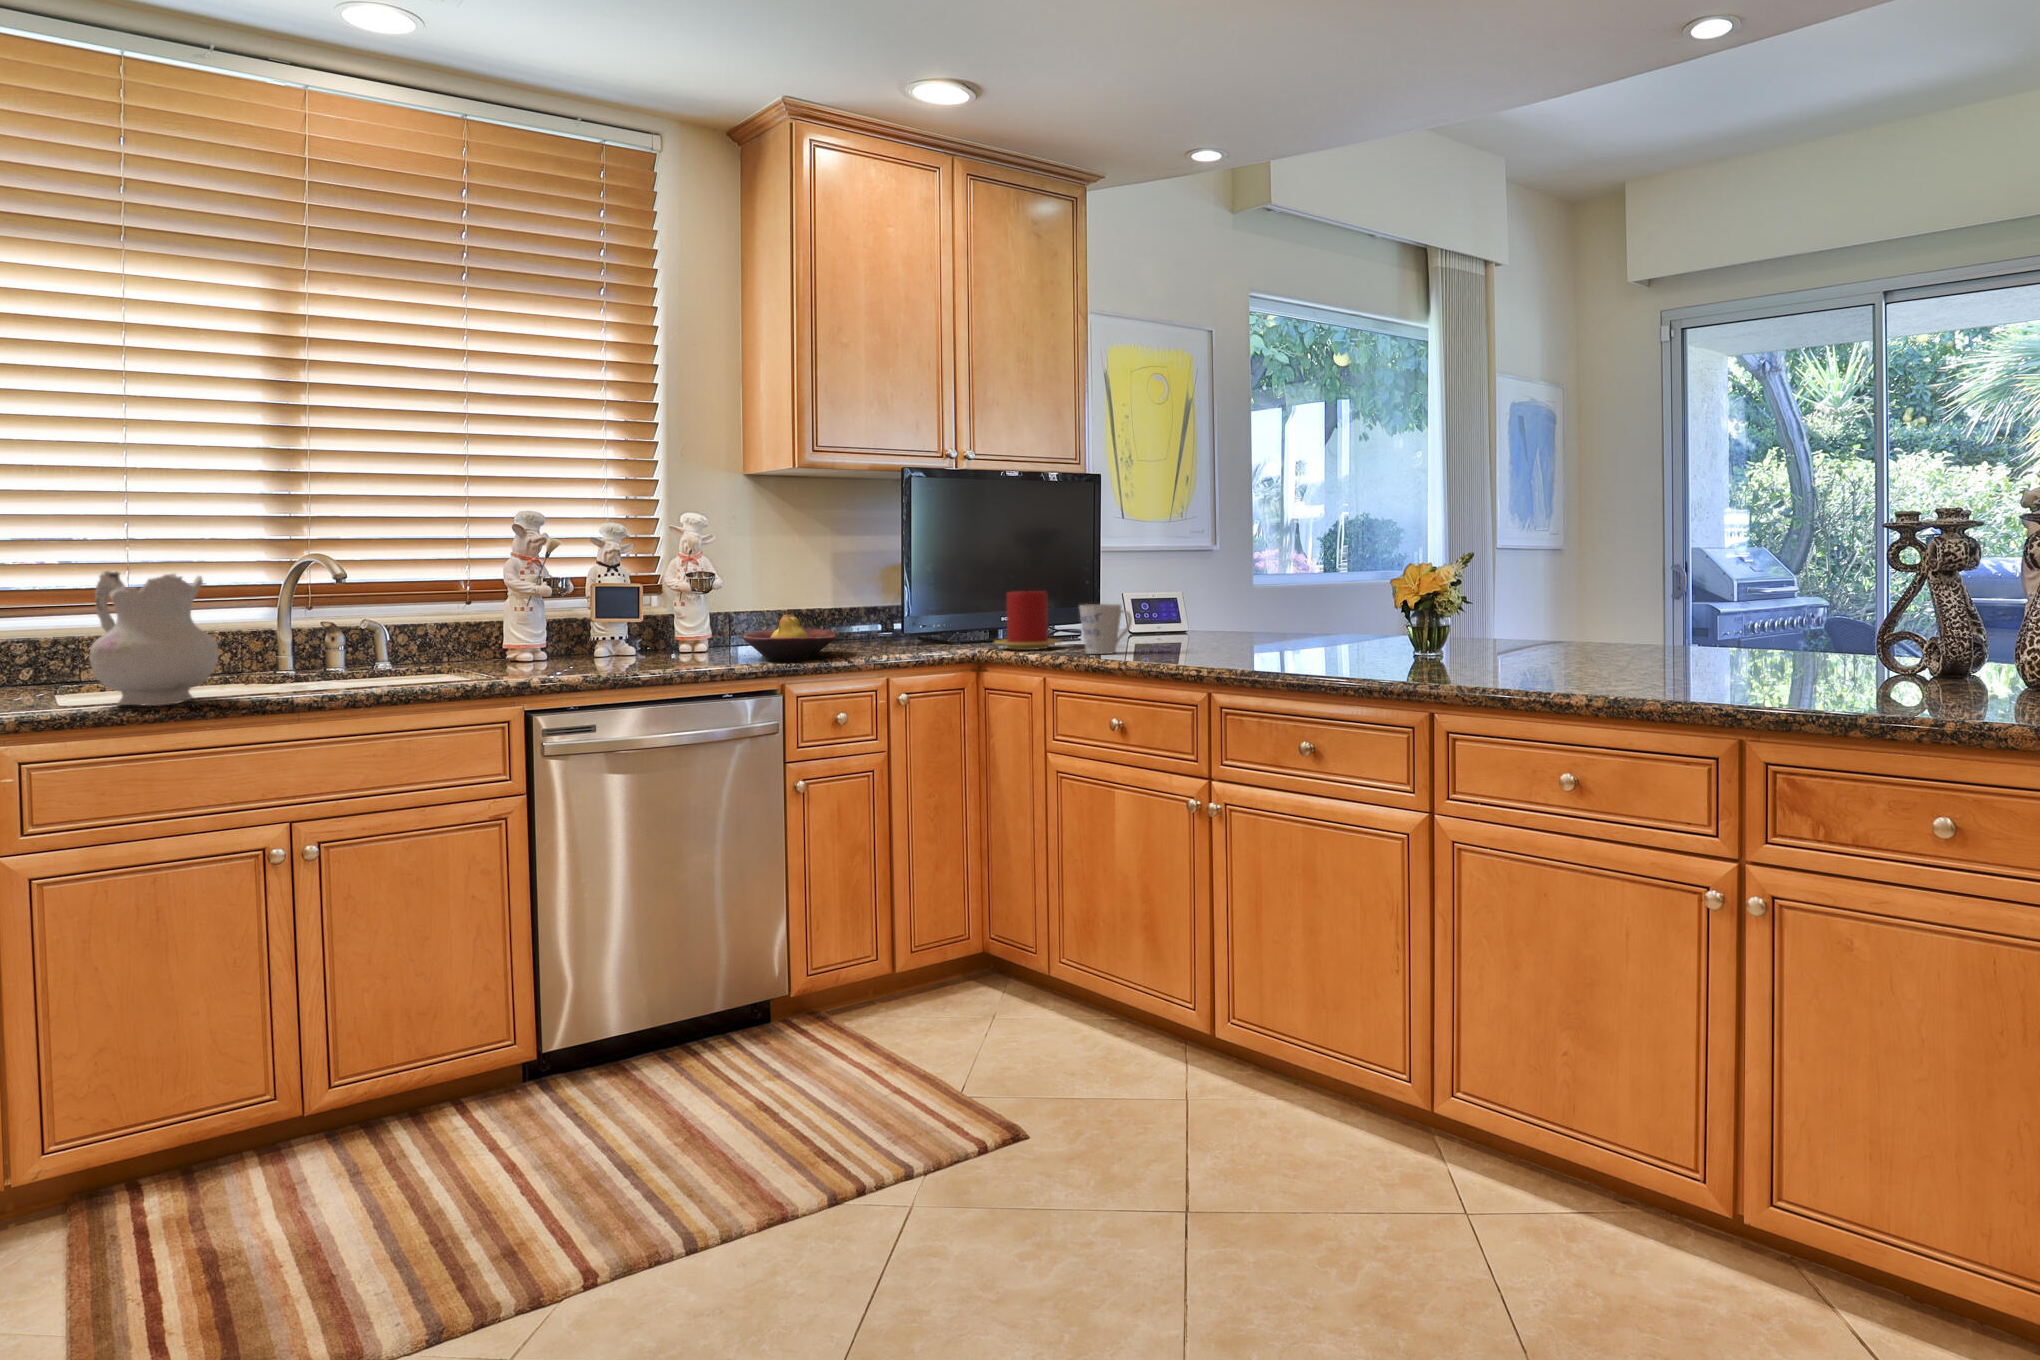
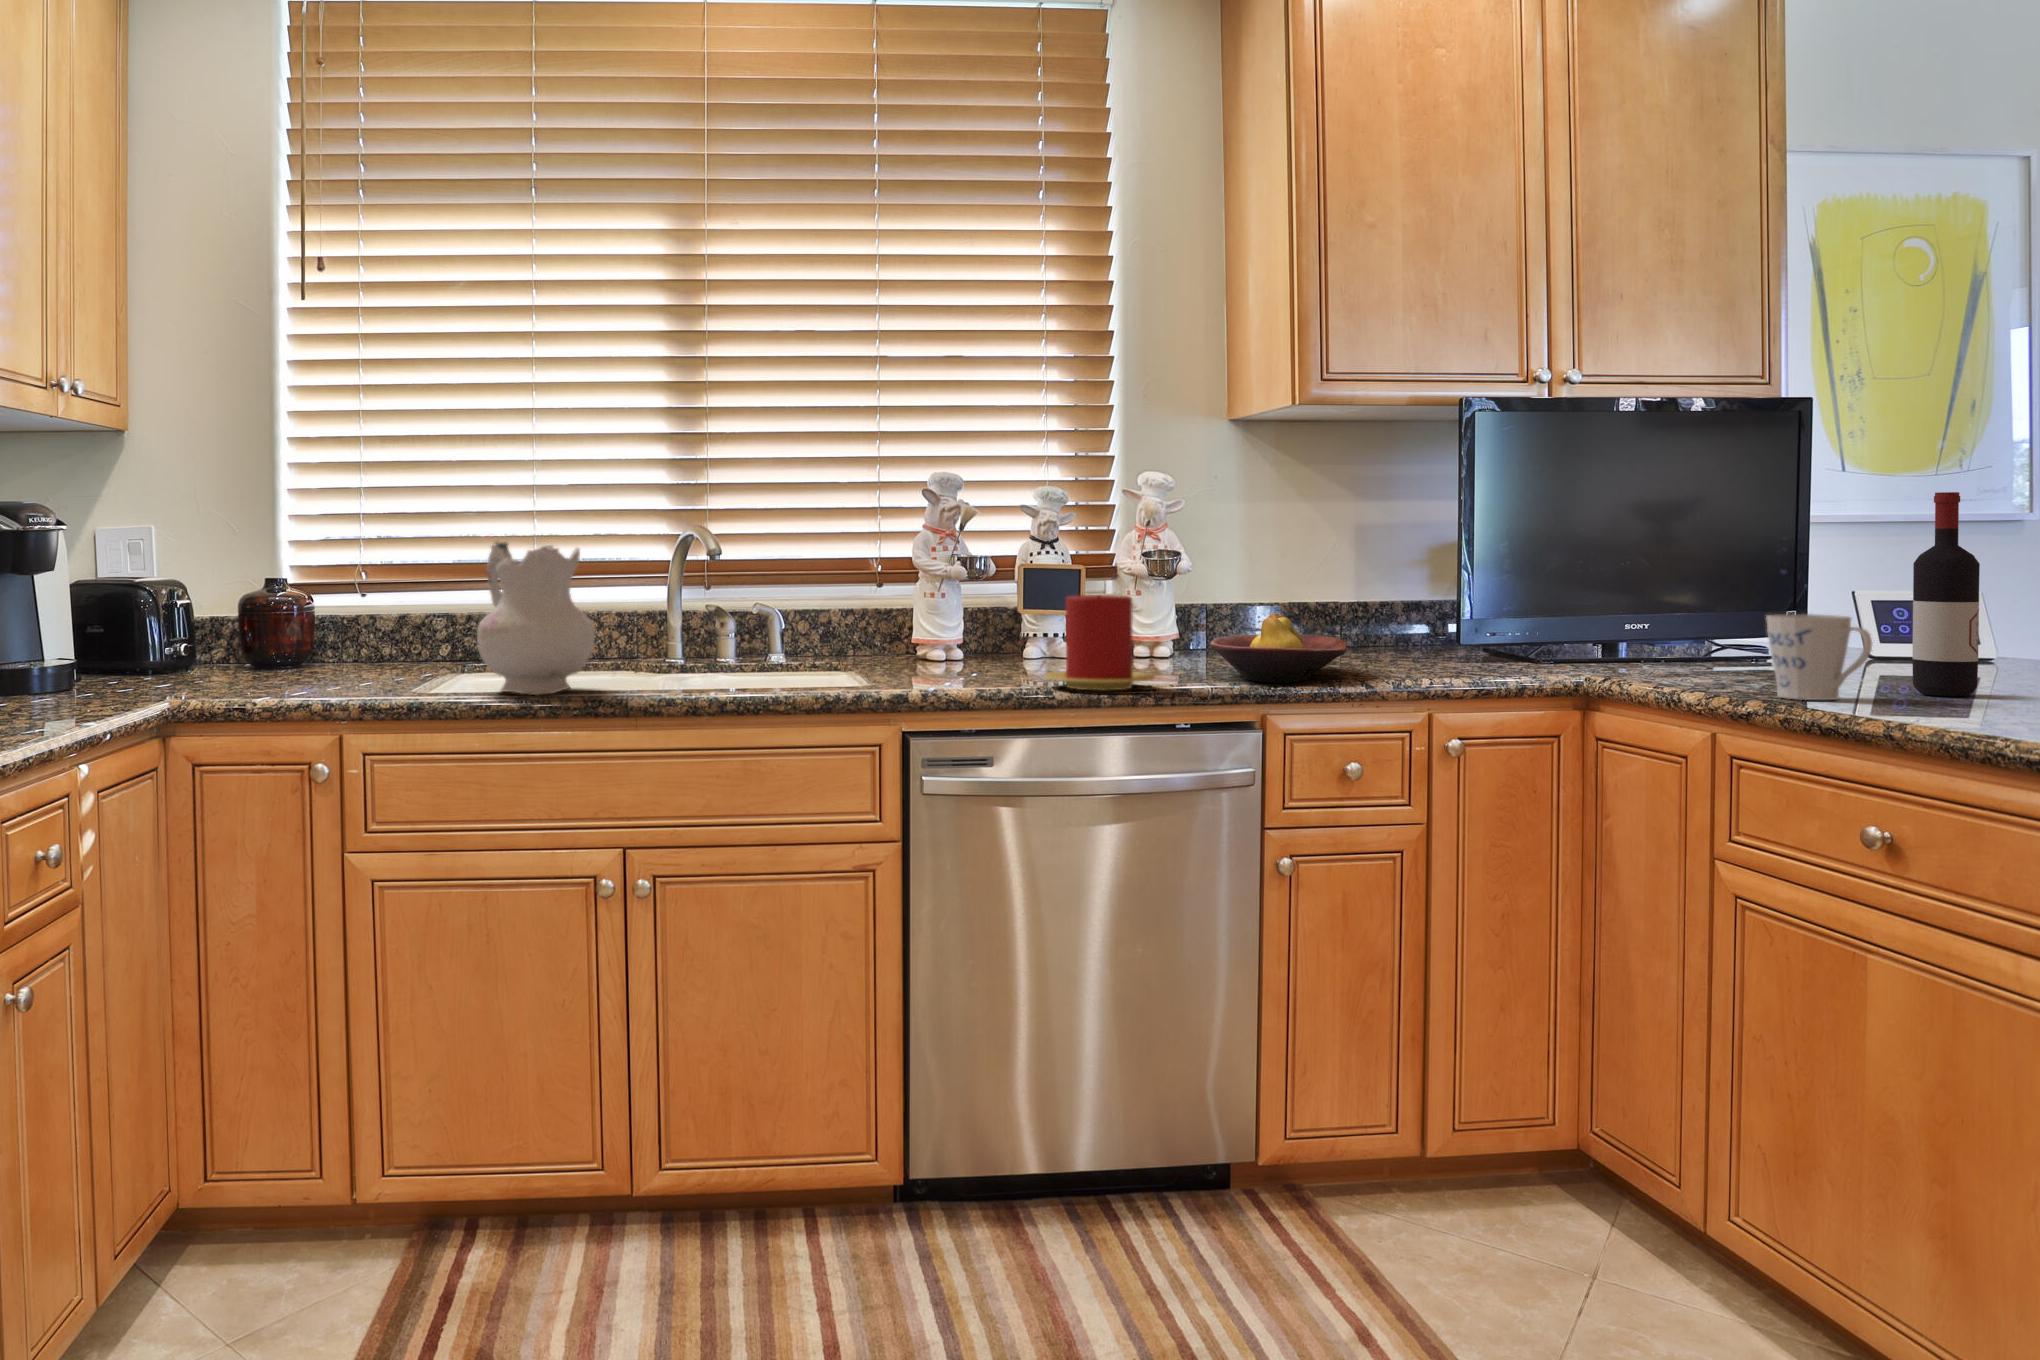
wine bottle: none [1150,532,1181,648] -> present [1912,492,1980,696]
candle: present [995,591,1060,650] -> present [1045,595,1154,690]

